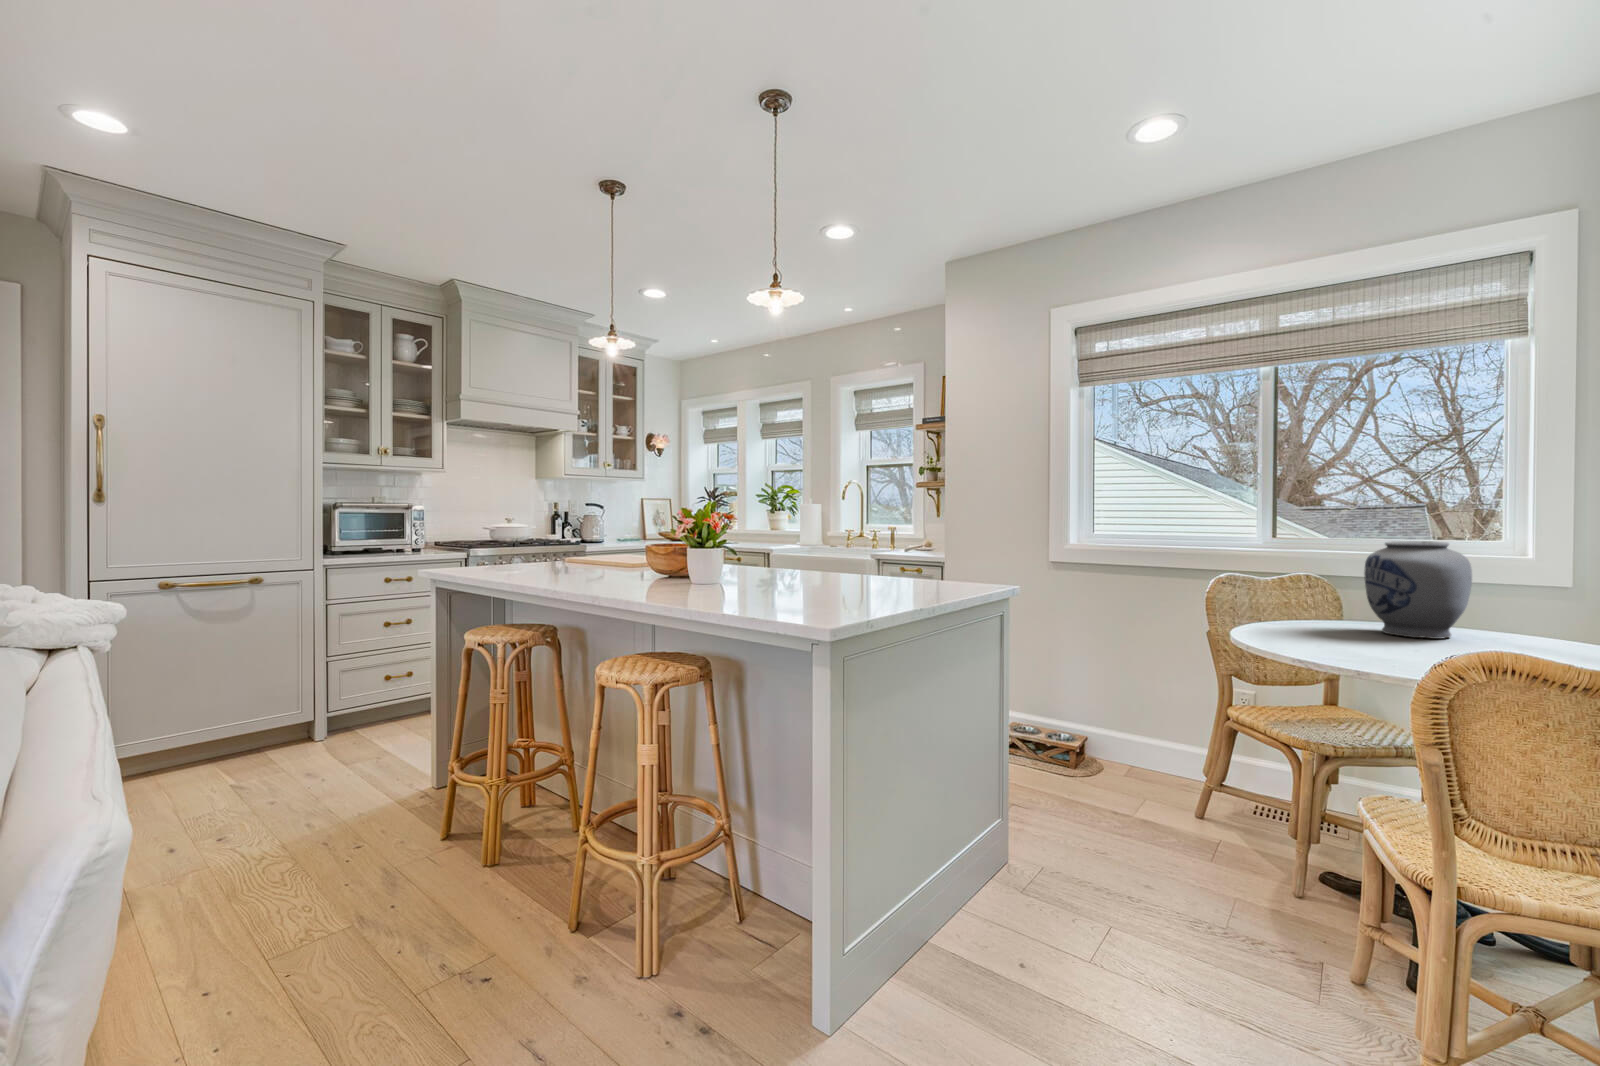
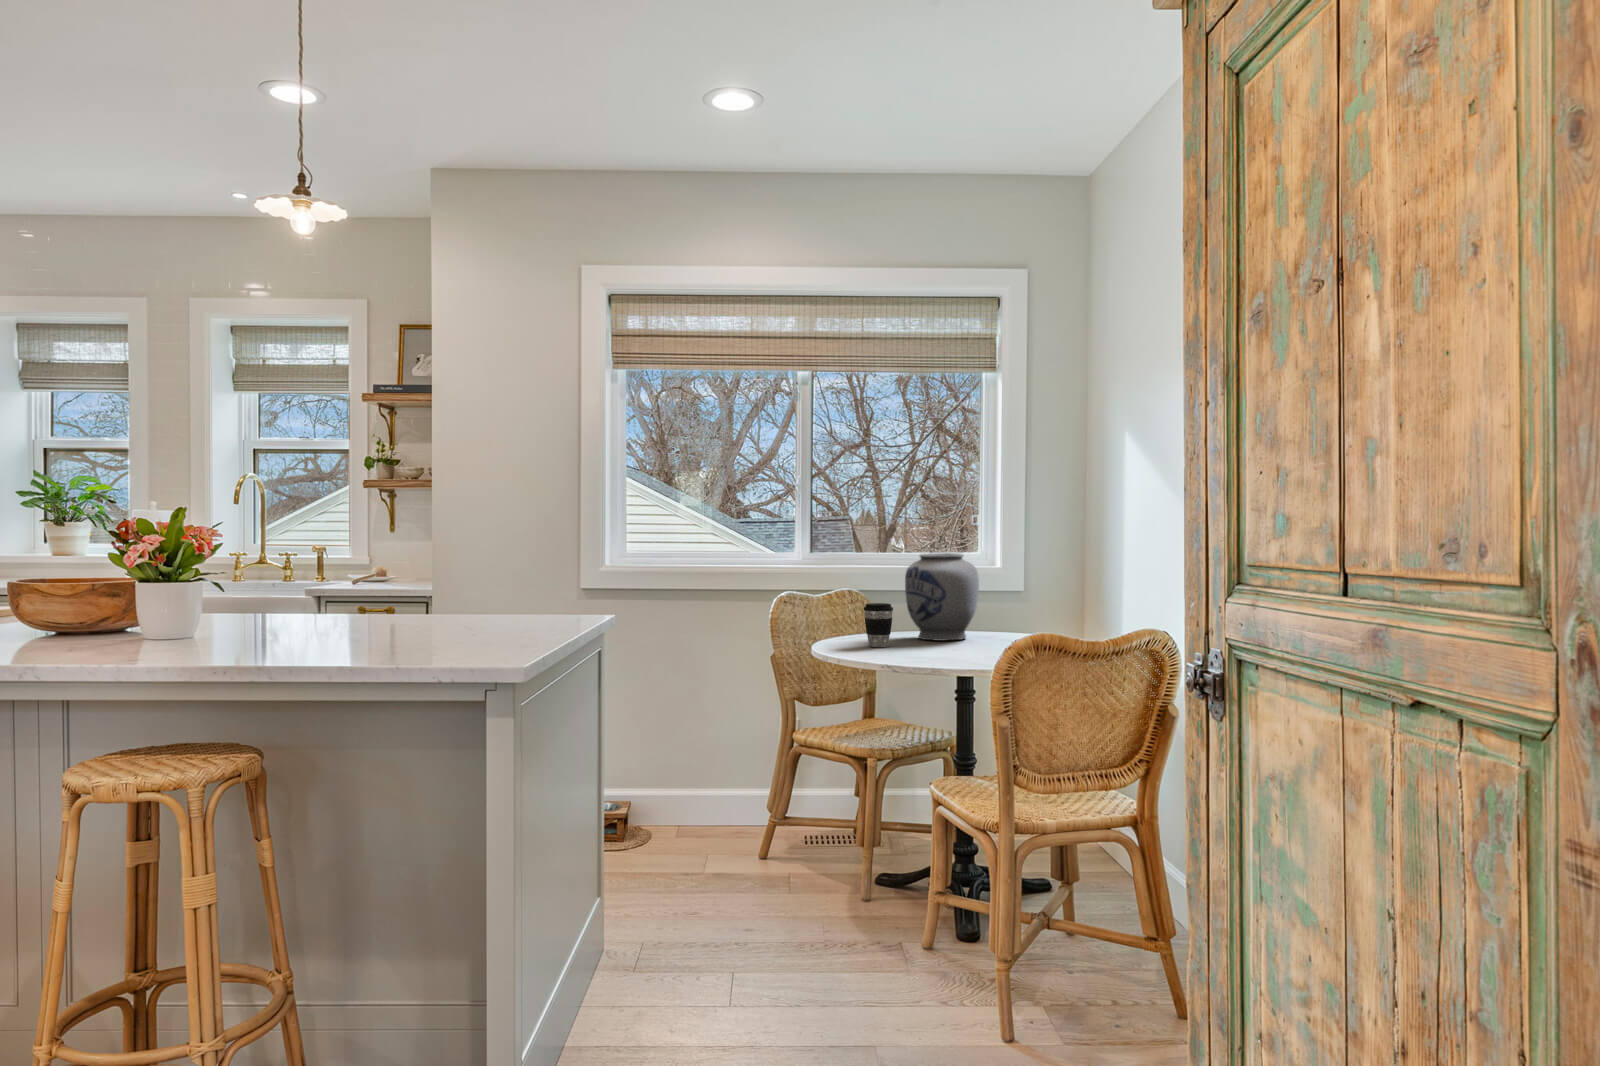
coffee cup: none [1300,591,1338,637] -> present [864,603,893,647]

